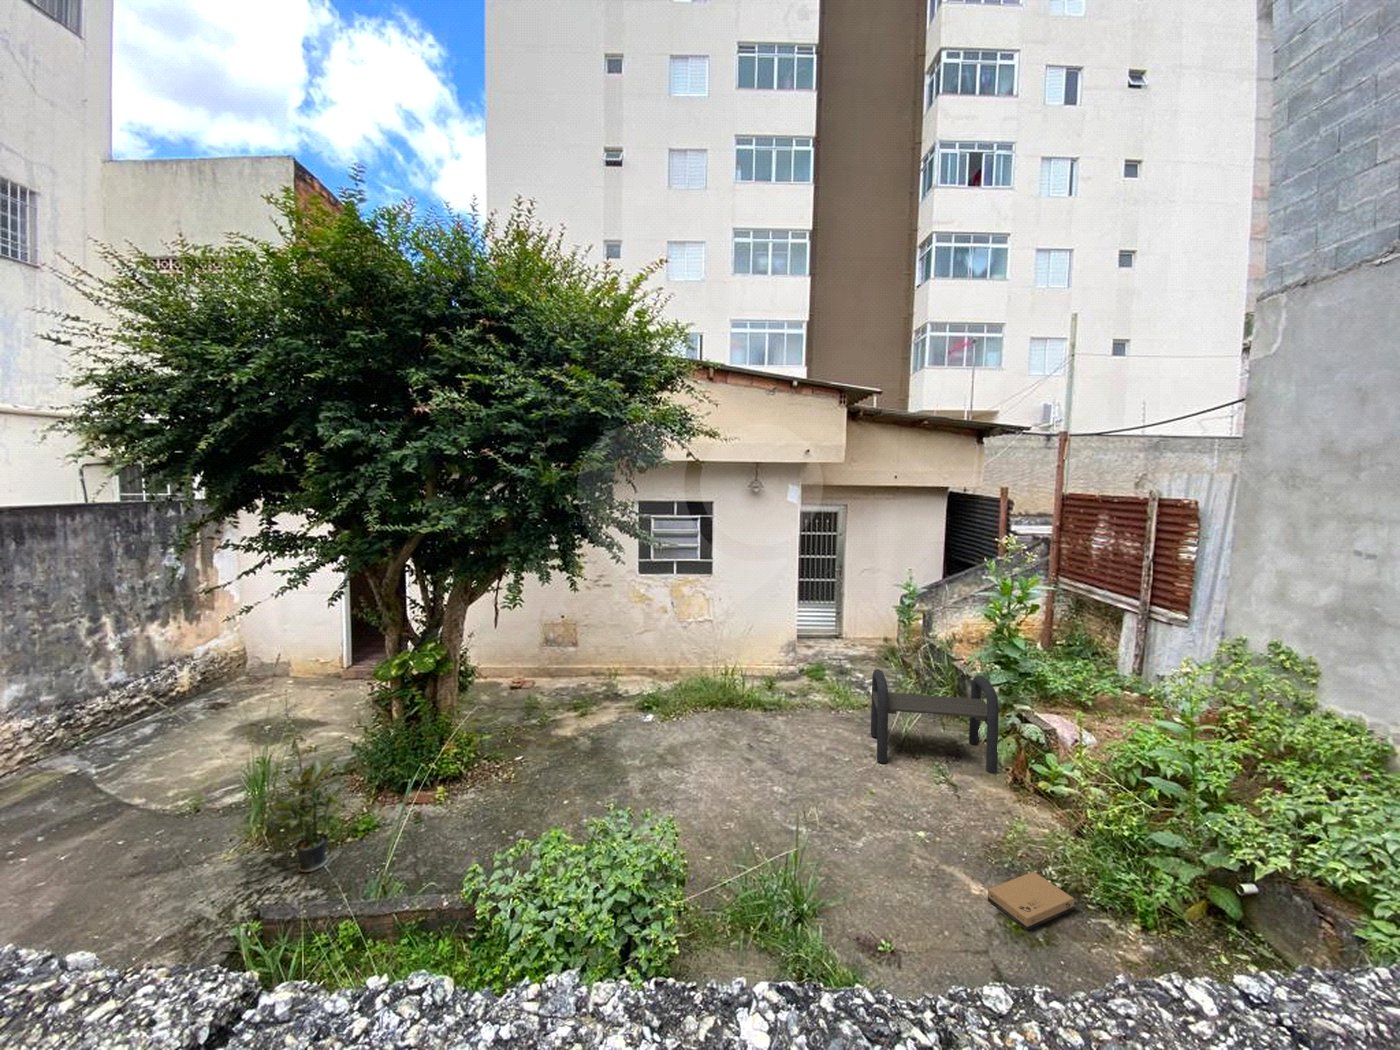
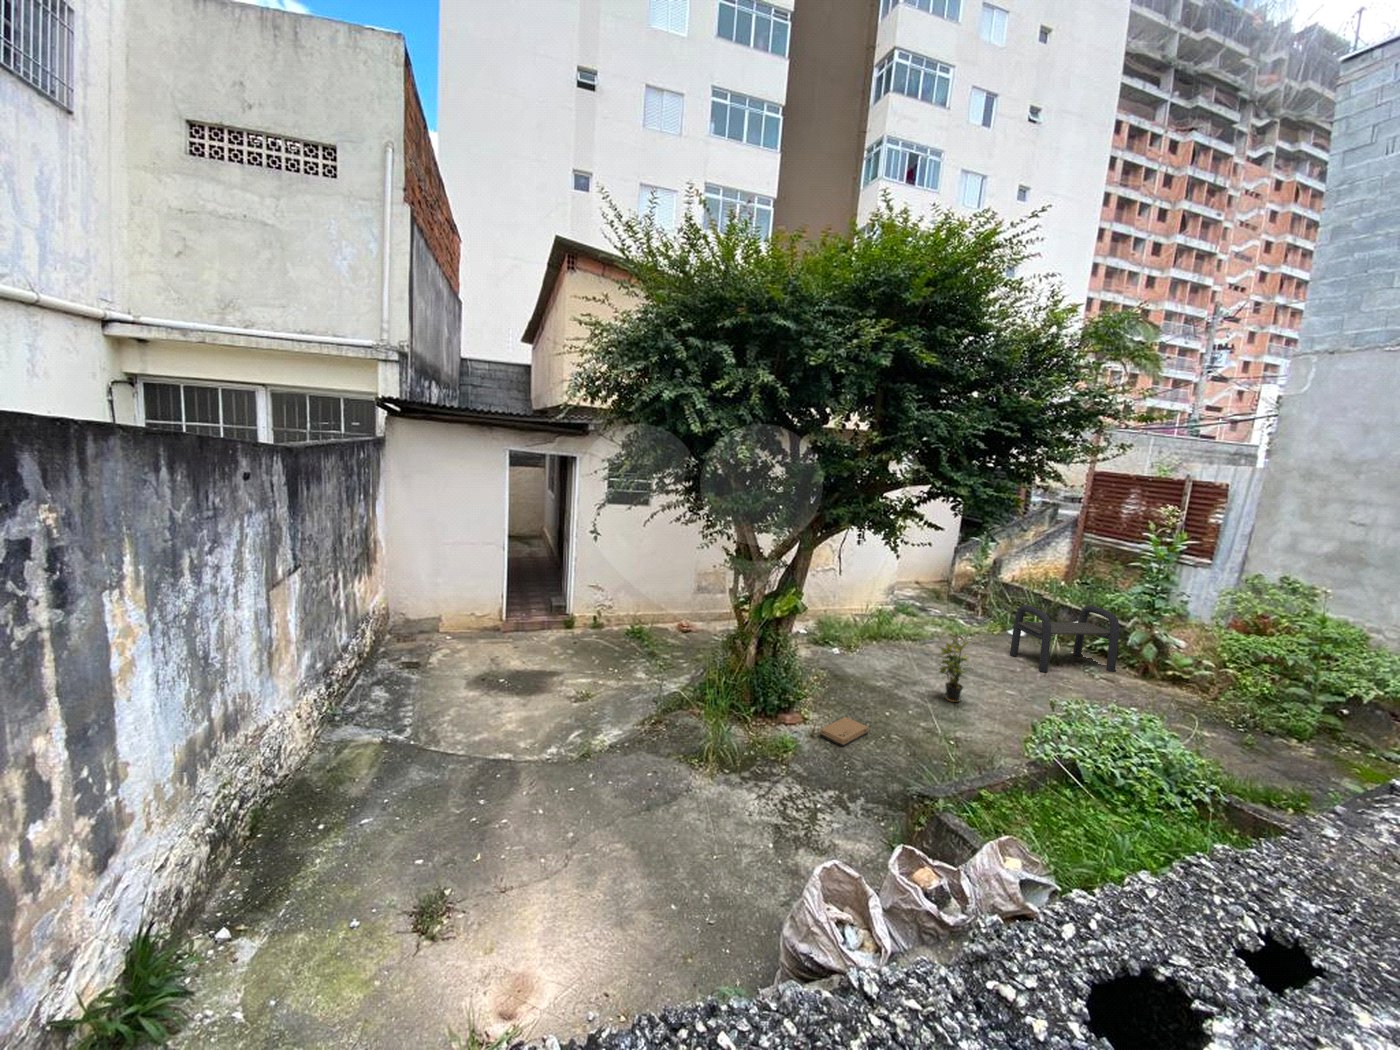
potted plant: present [273,760,341,872] -> present [938,637,969,702]
cardboard box: present [988,872,1074,930] -> present [820,717,868,747]

